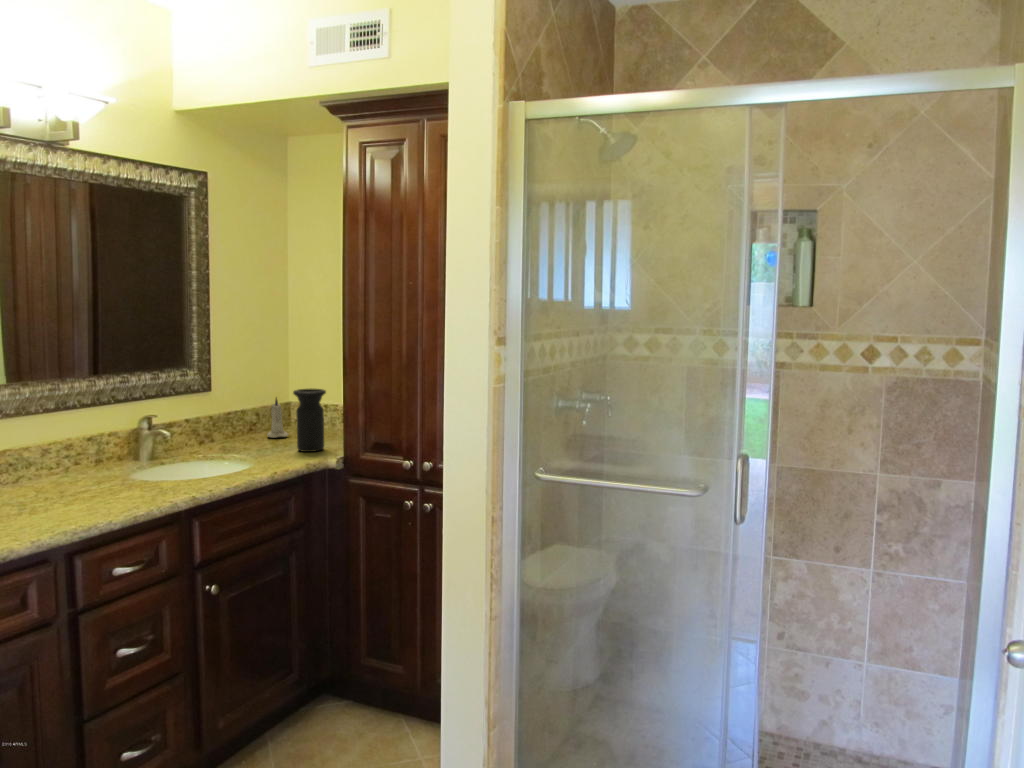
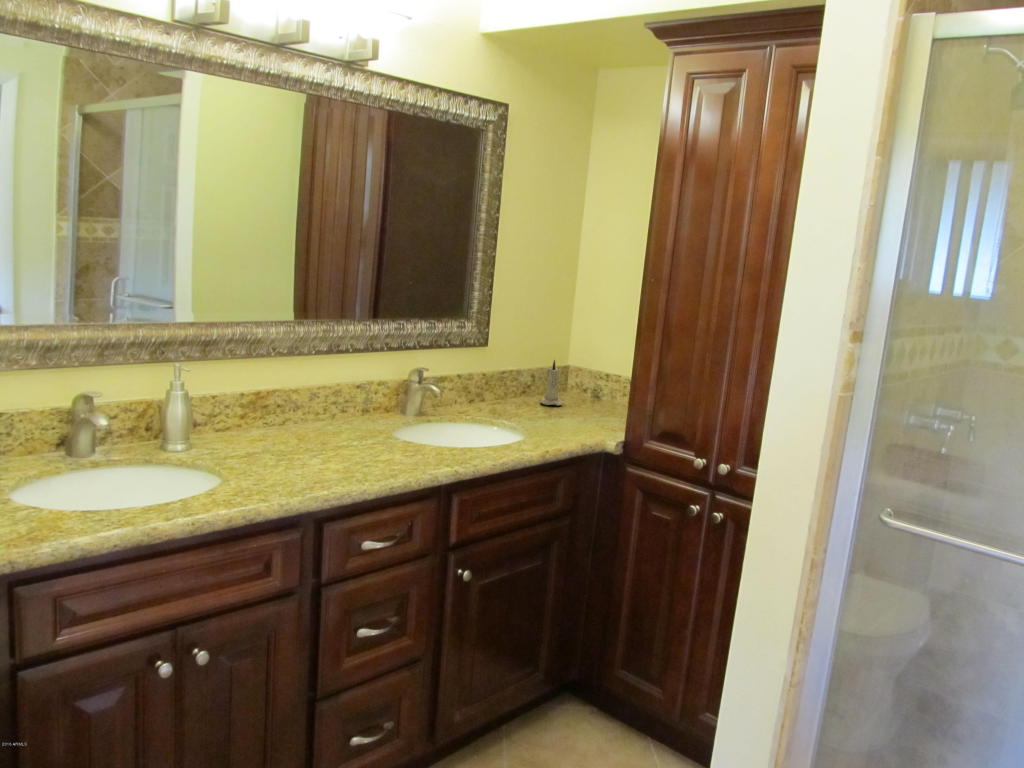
vase: present [293,389,326,452] -> none [572,357,611,429]

